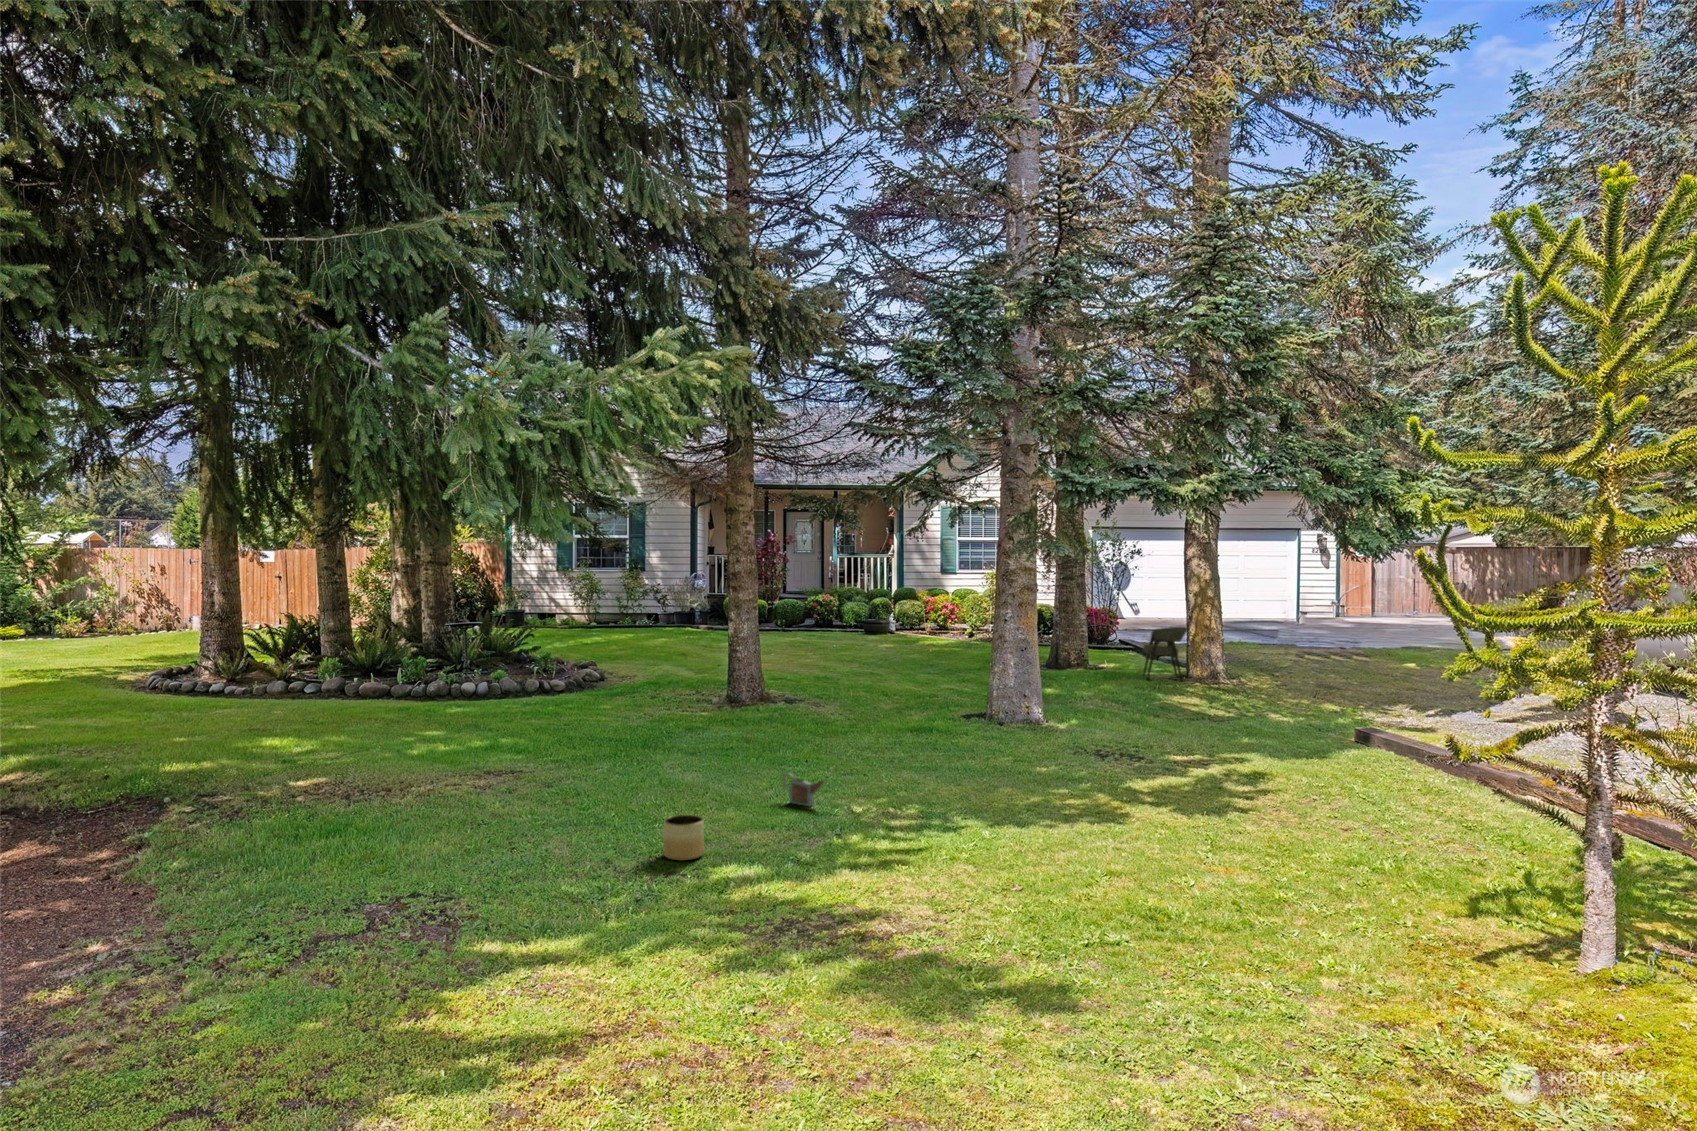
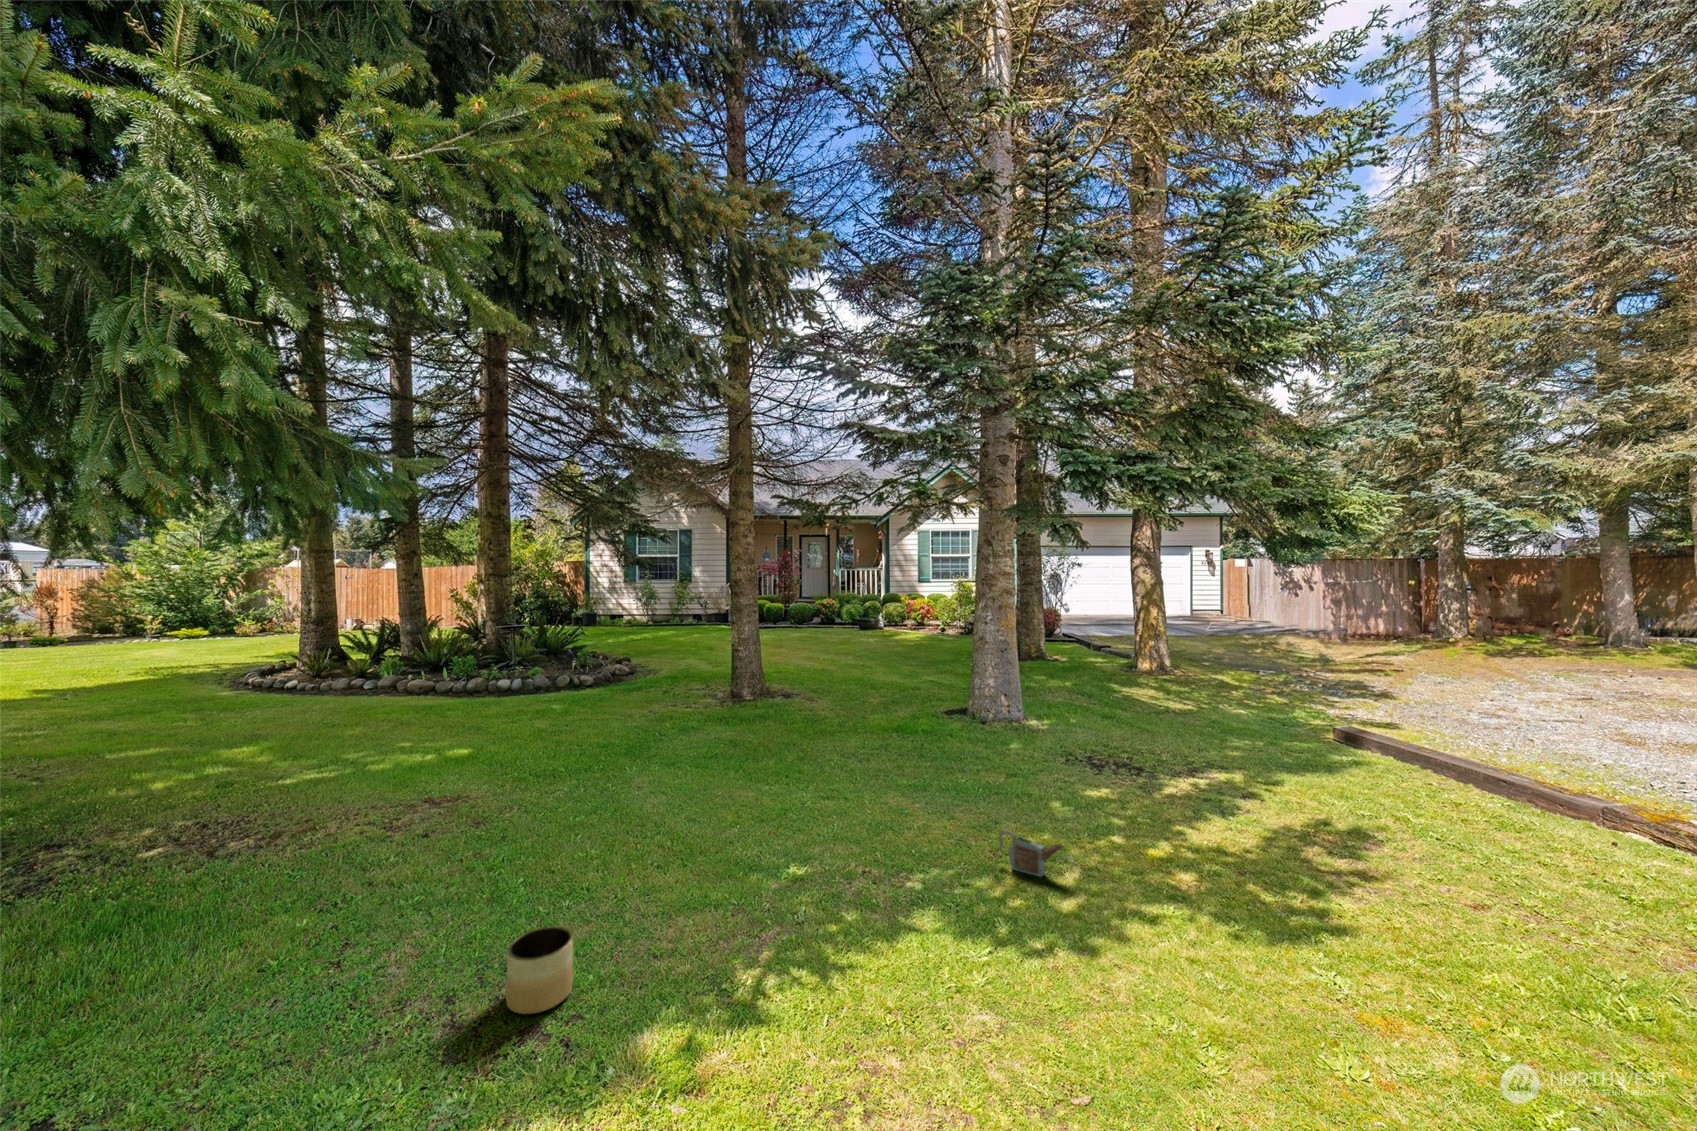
chair: present [1143,627,1187,681] -> none [1091,624,1130,671]
watering can: present [783,773,824,806] -> present [998,830,1063,877]

